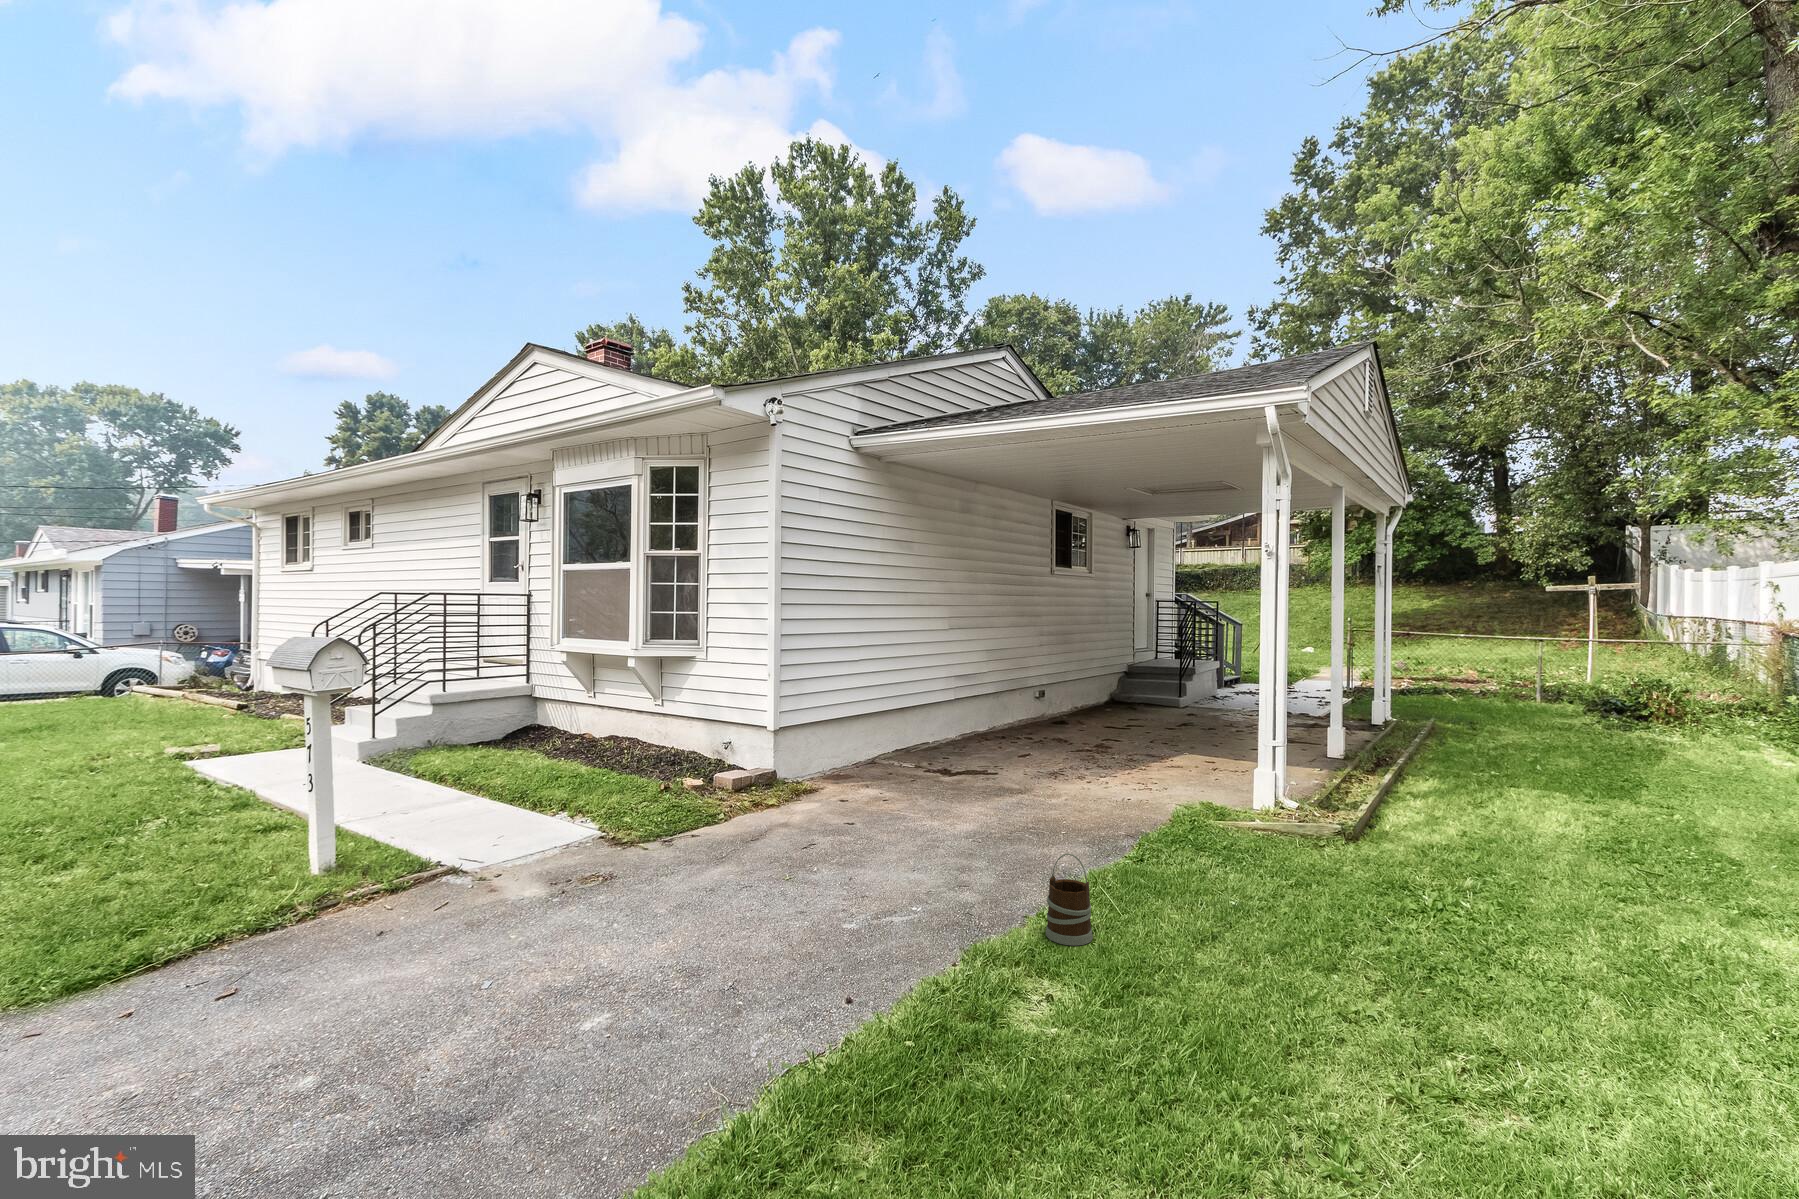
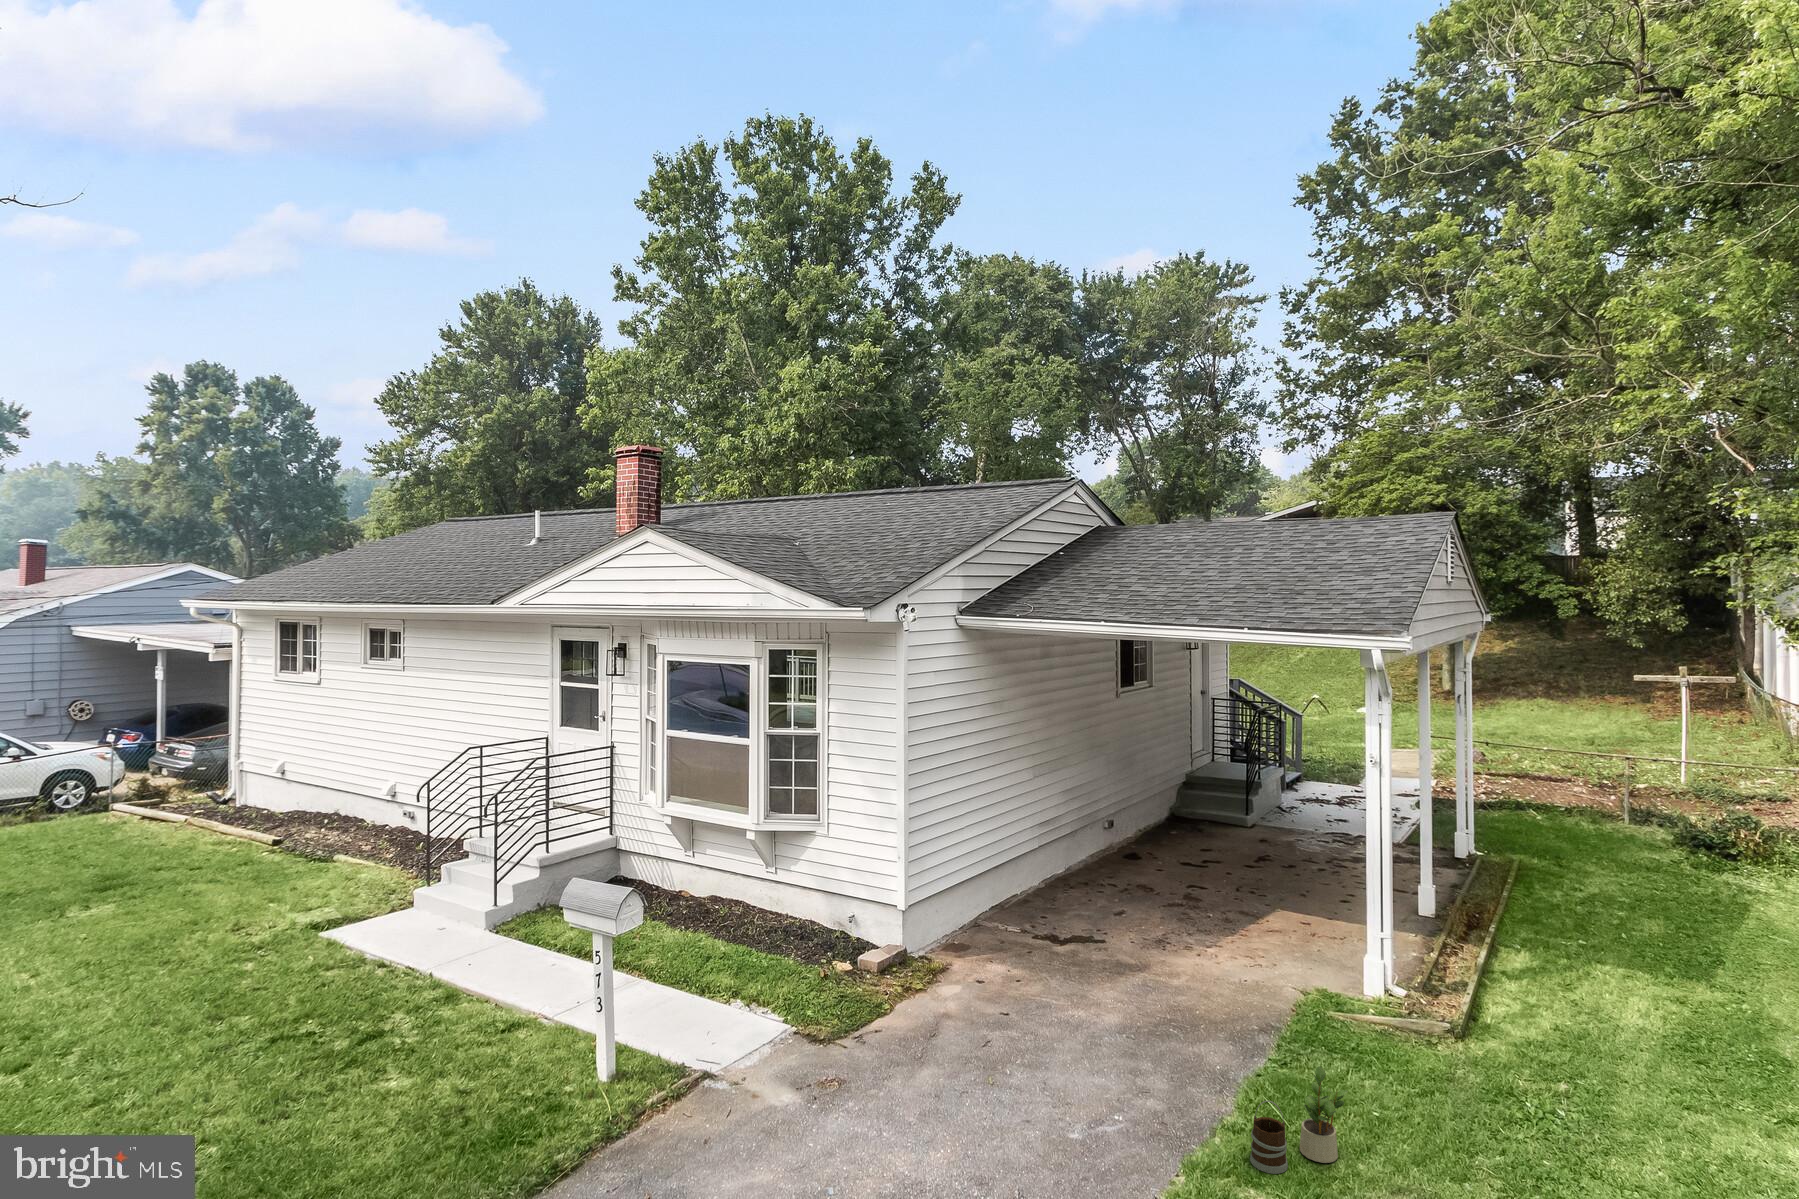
potted plant: none [1115,816,1177,938] -> present [1300,1067,1348,1163]

